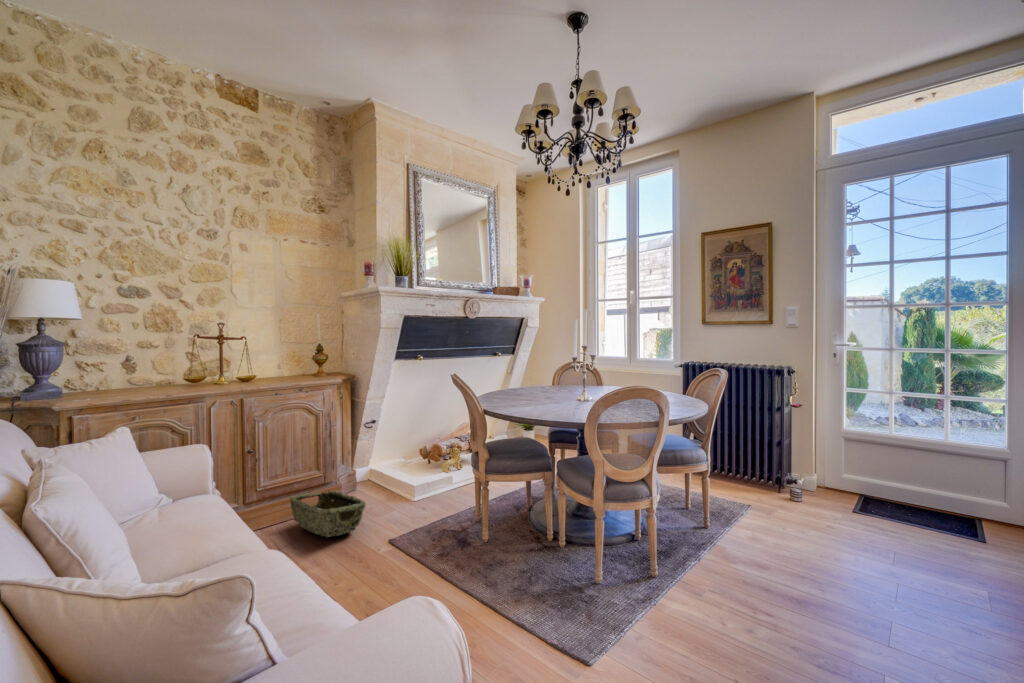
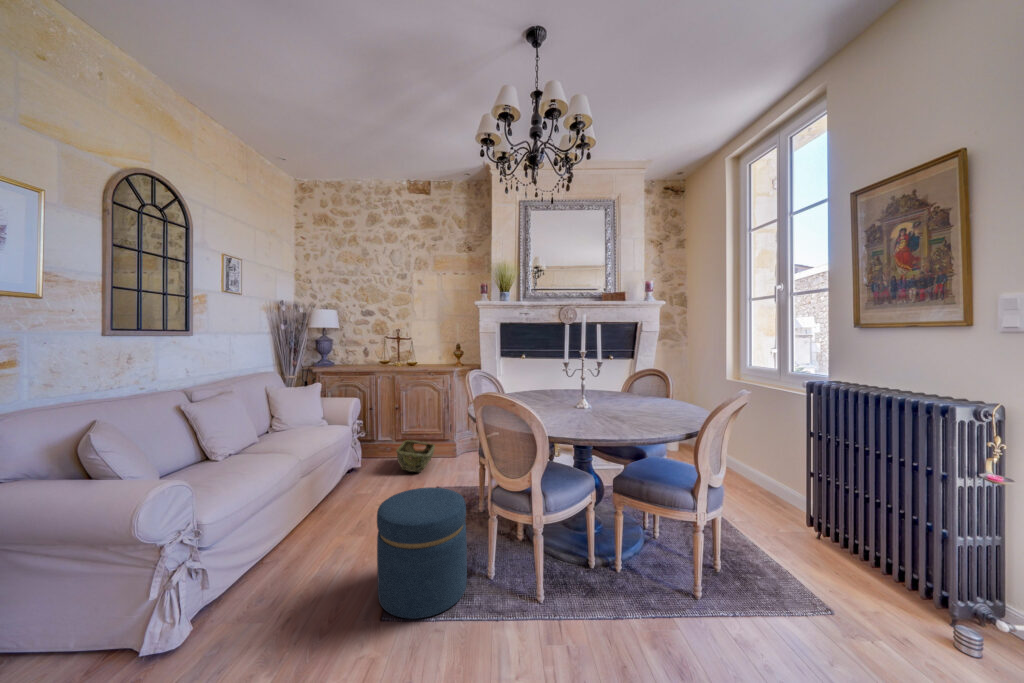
ottoman: none [571,496,670,638] -> present [377,487,467,619]

